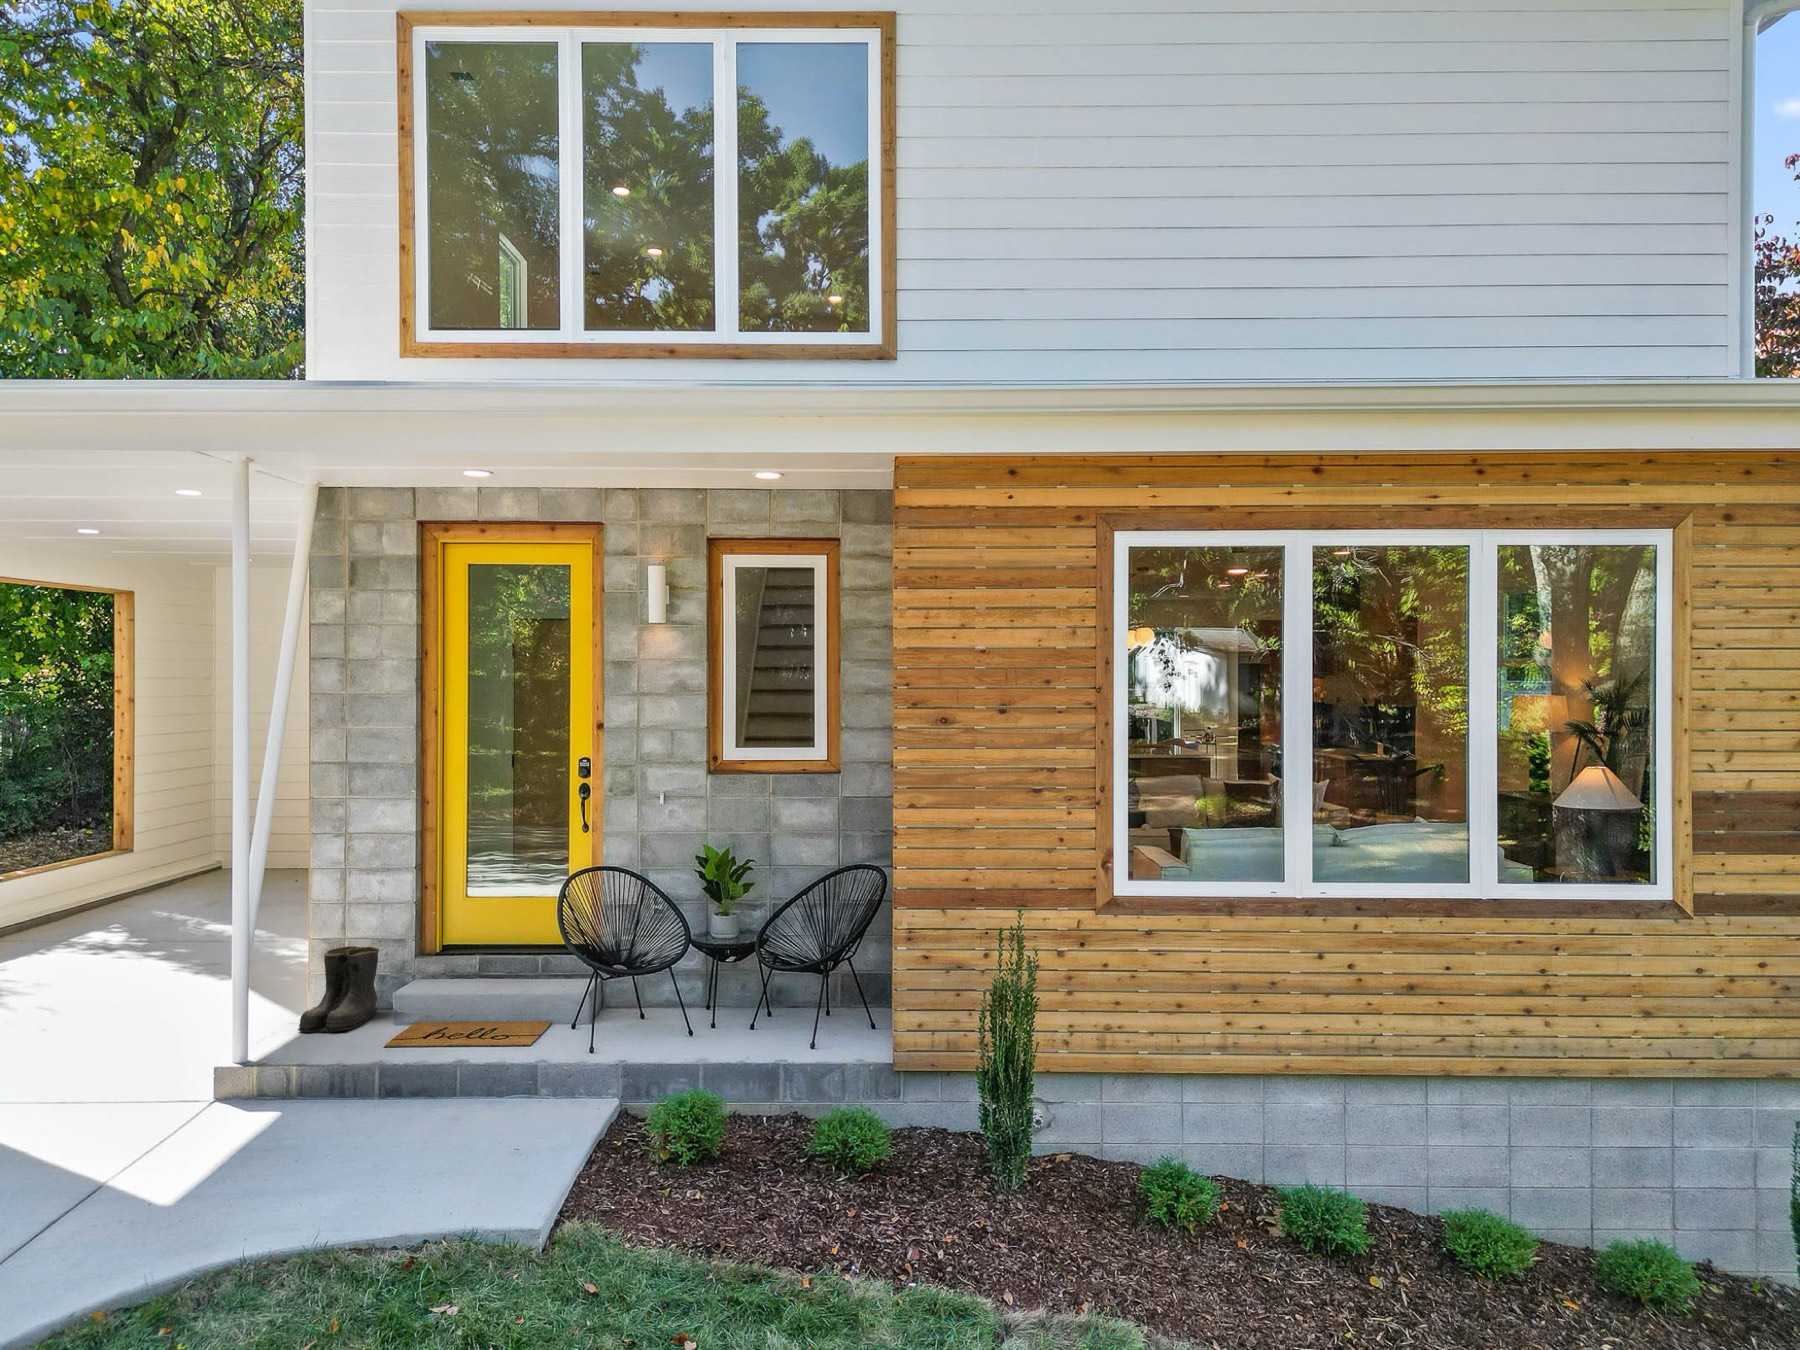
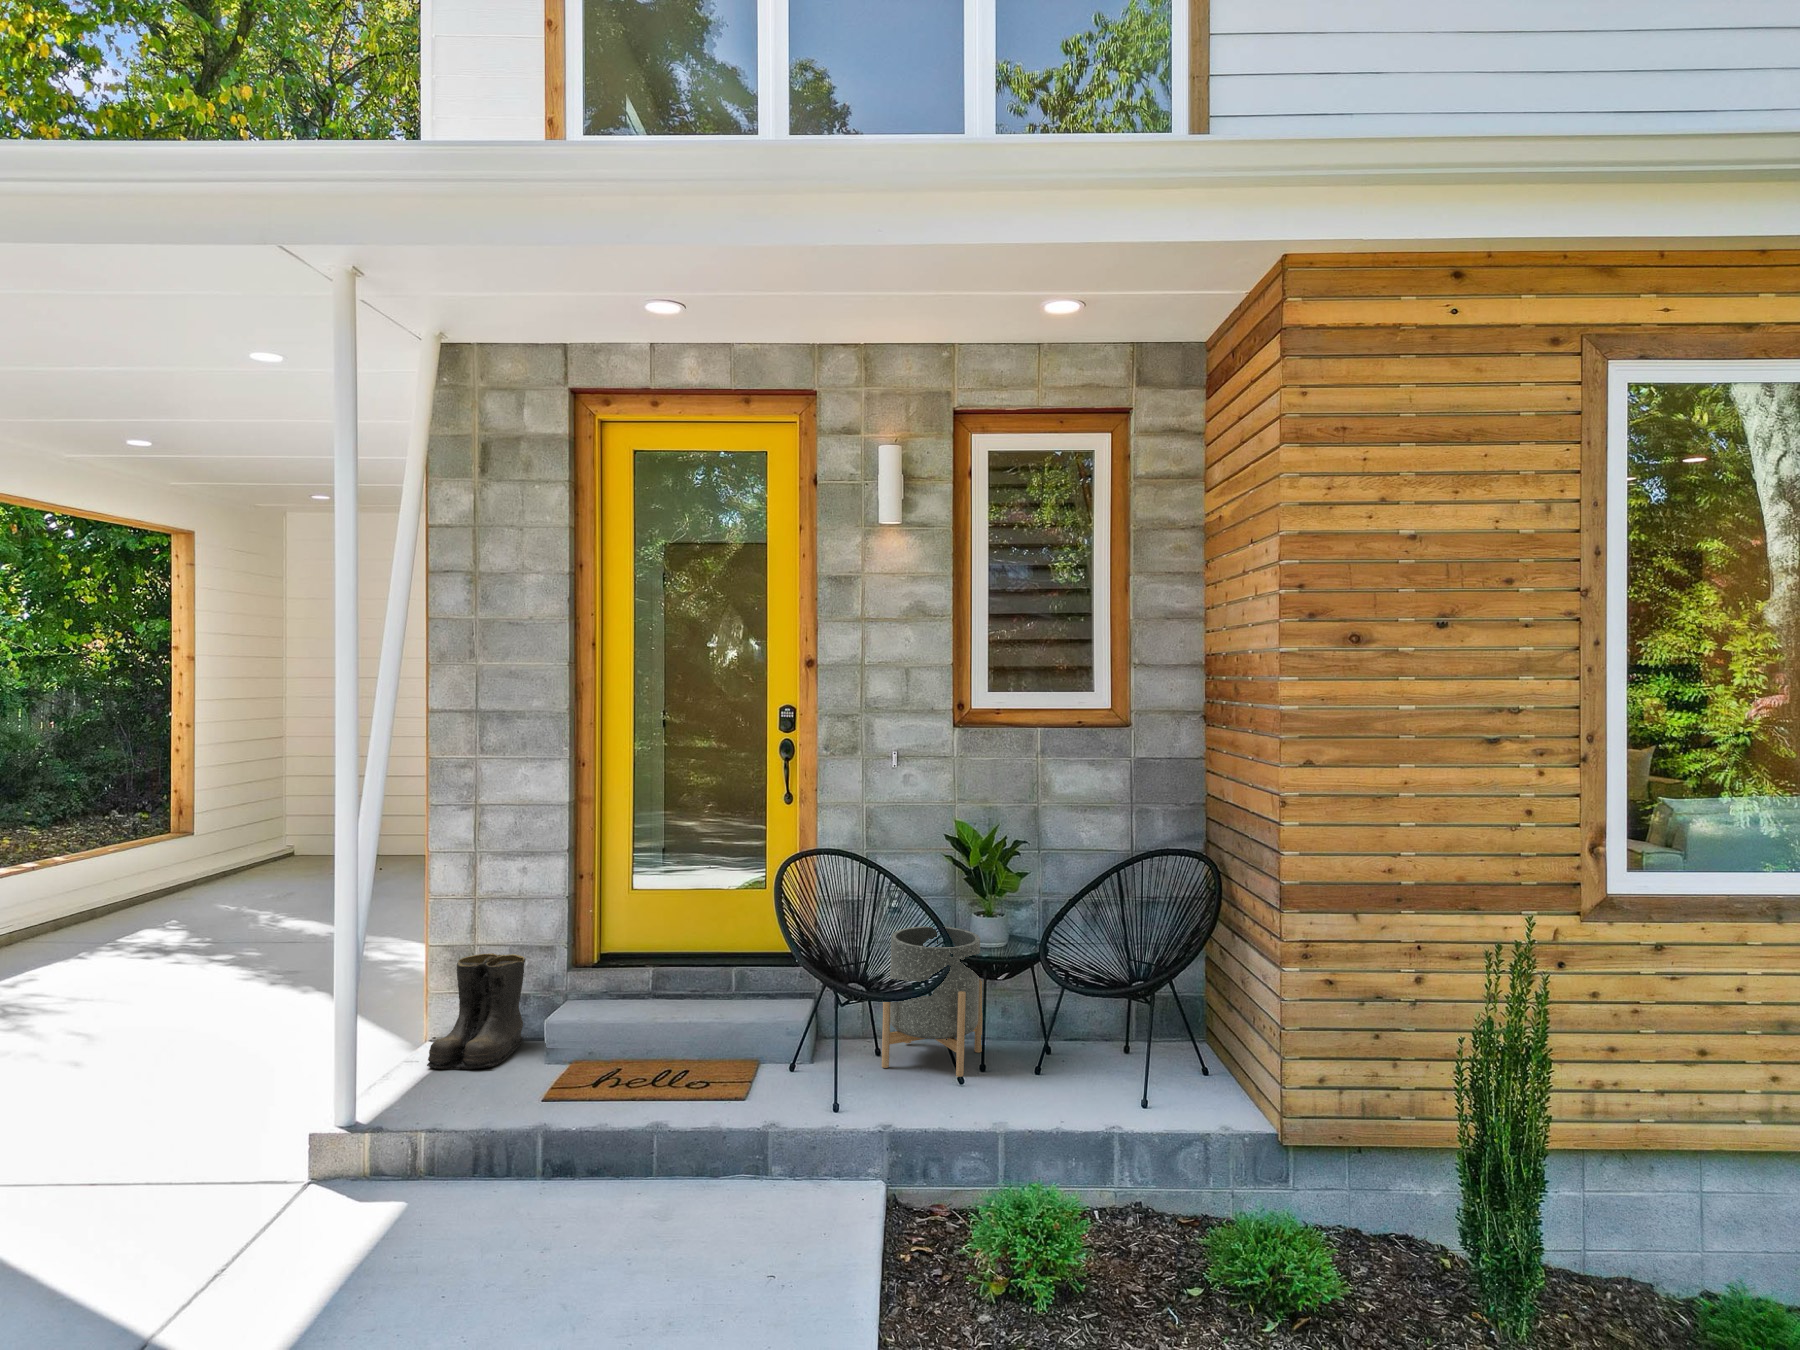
planter: none [641,922,723,1032] -> present [882,926,982,1077]

